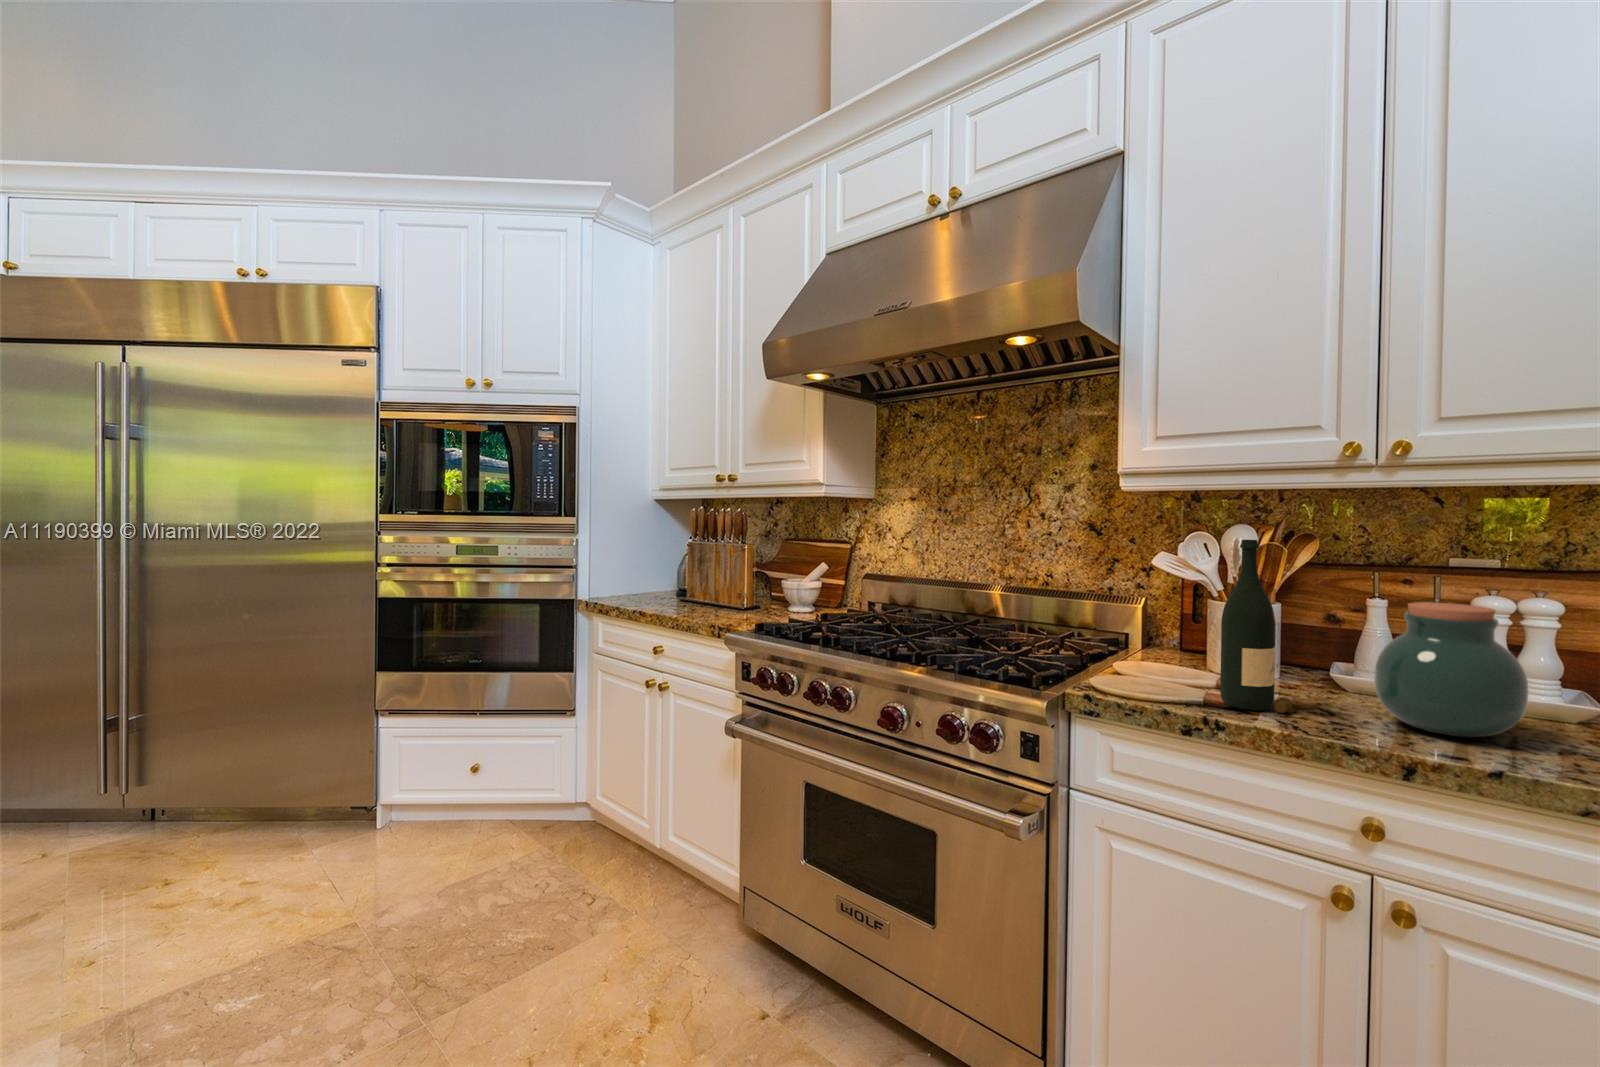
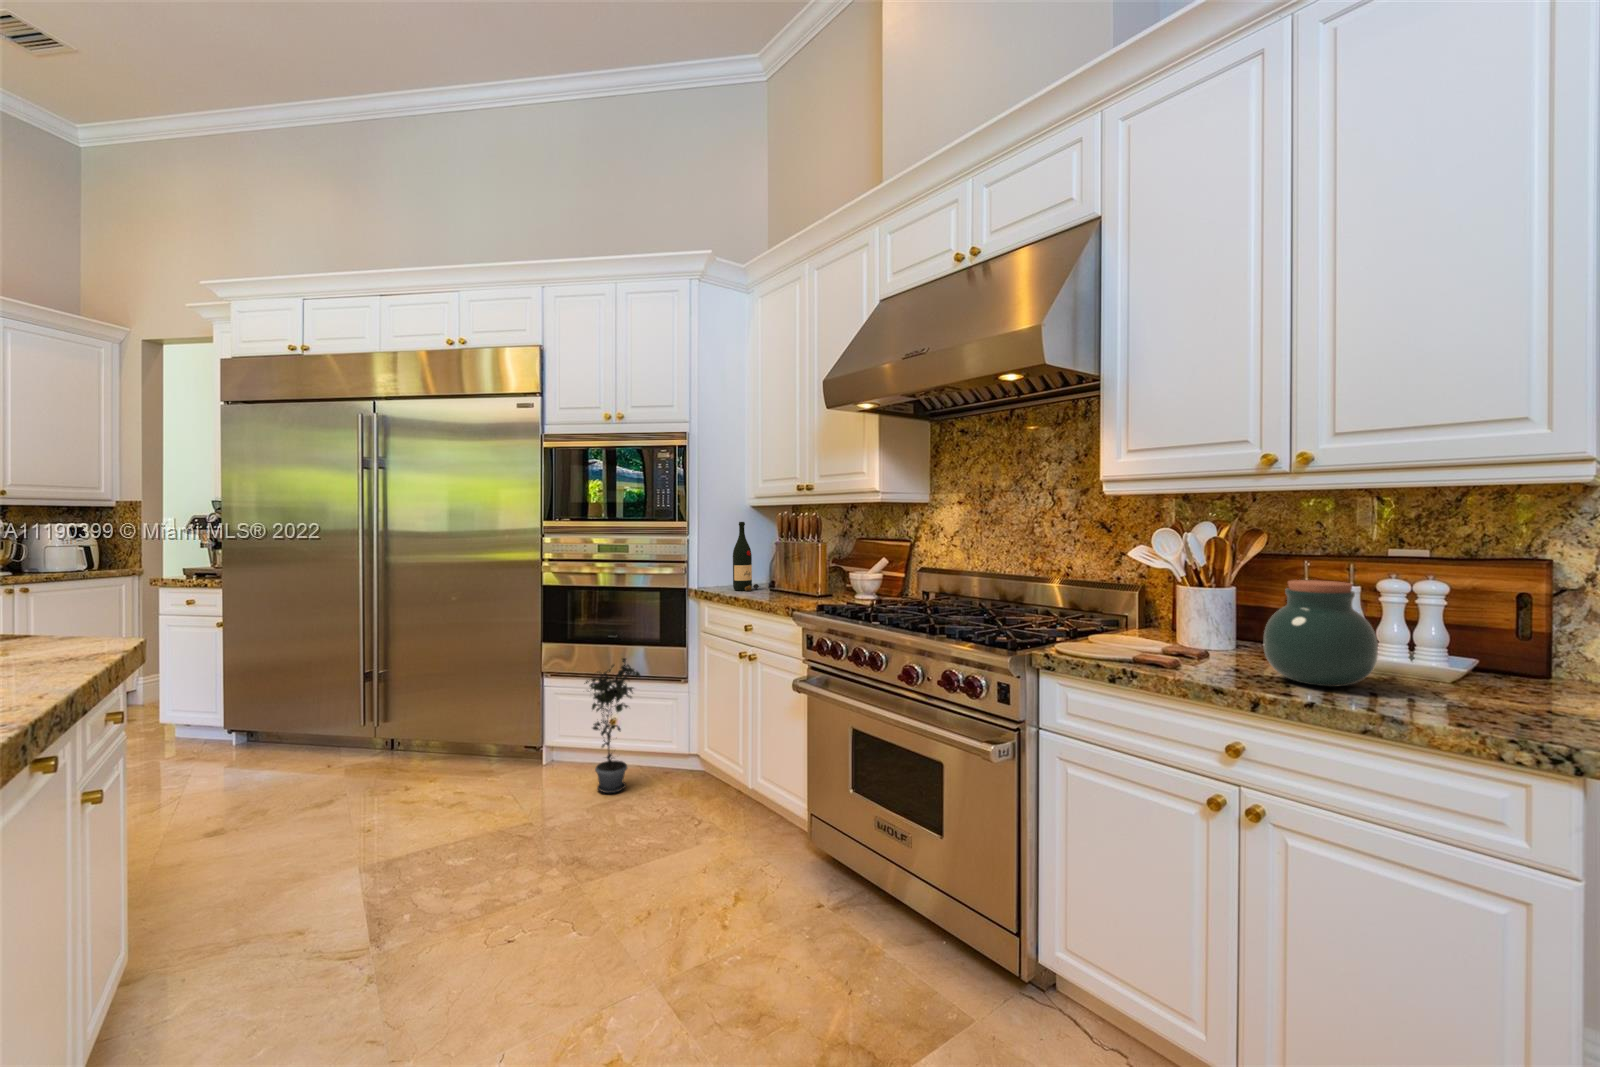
wine bottle: present [1220,540,1292,713] -> present [733,522,759,591]
potted plant: none [437,691,515,866] -> present [586,658,640,793]

